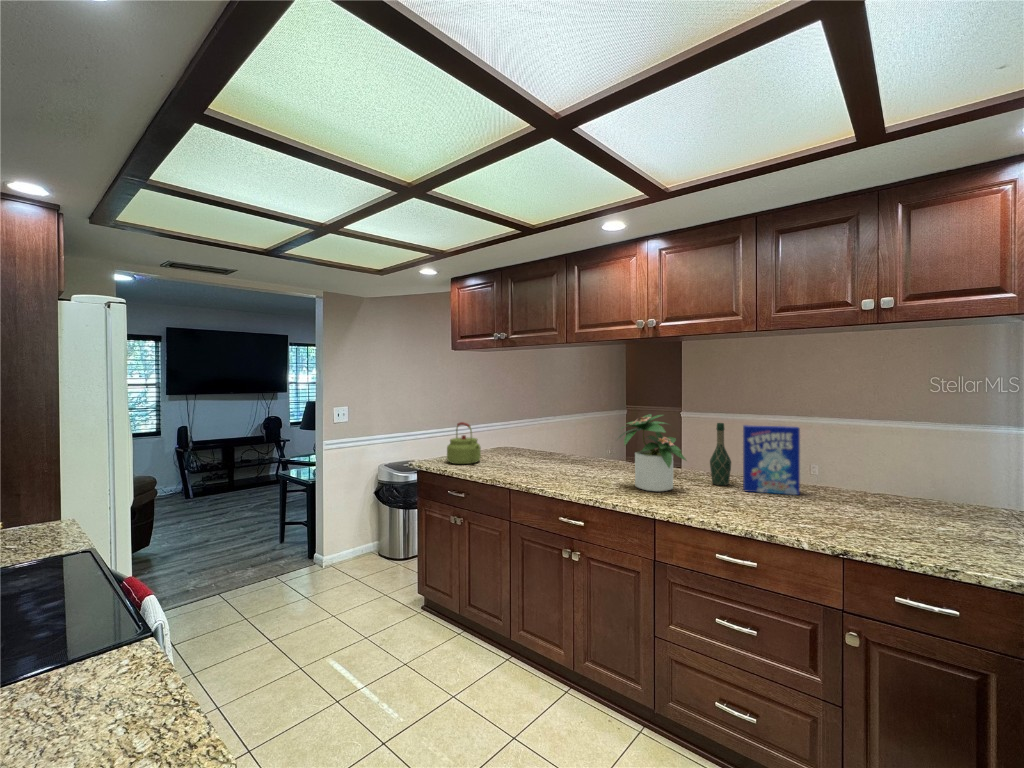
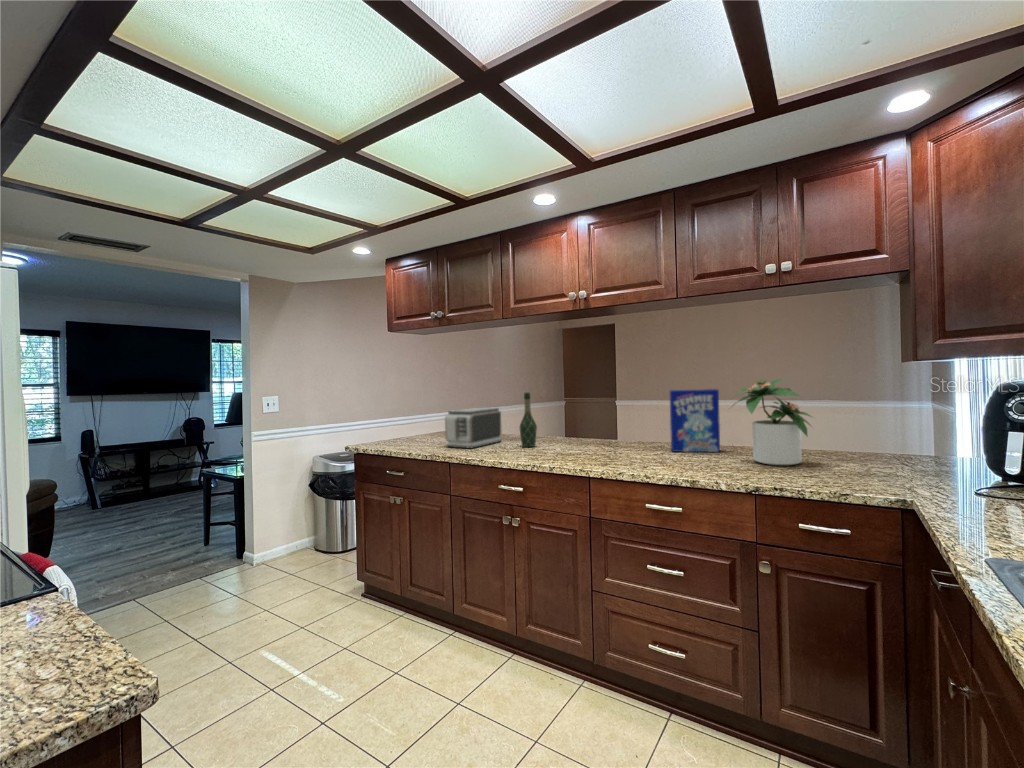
potted plant: present [619,414,686,492] -> present [733,378,812,465]
kettle: present [447,422,481,464] -> none [385,403,421,445]
wine bottle: present [710,423,731,485] -> present [520,393,537,447]
toaster: none [505,430,562,473] -> present [445,408,501,448]

